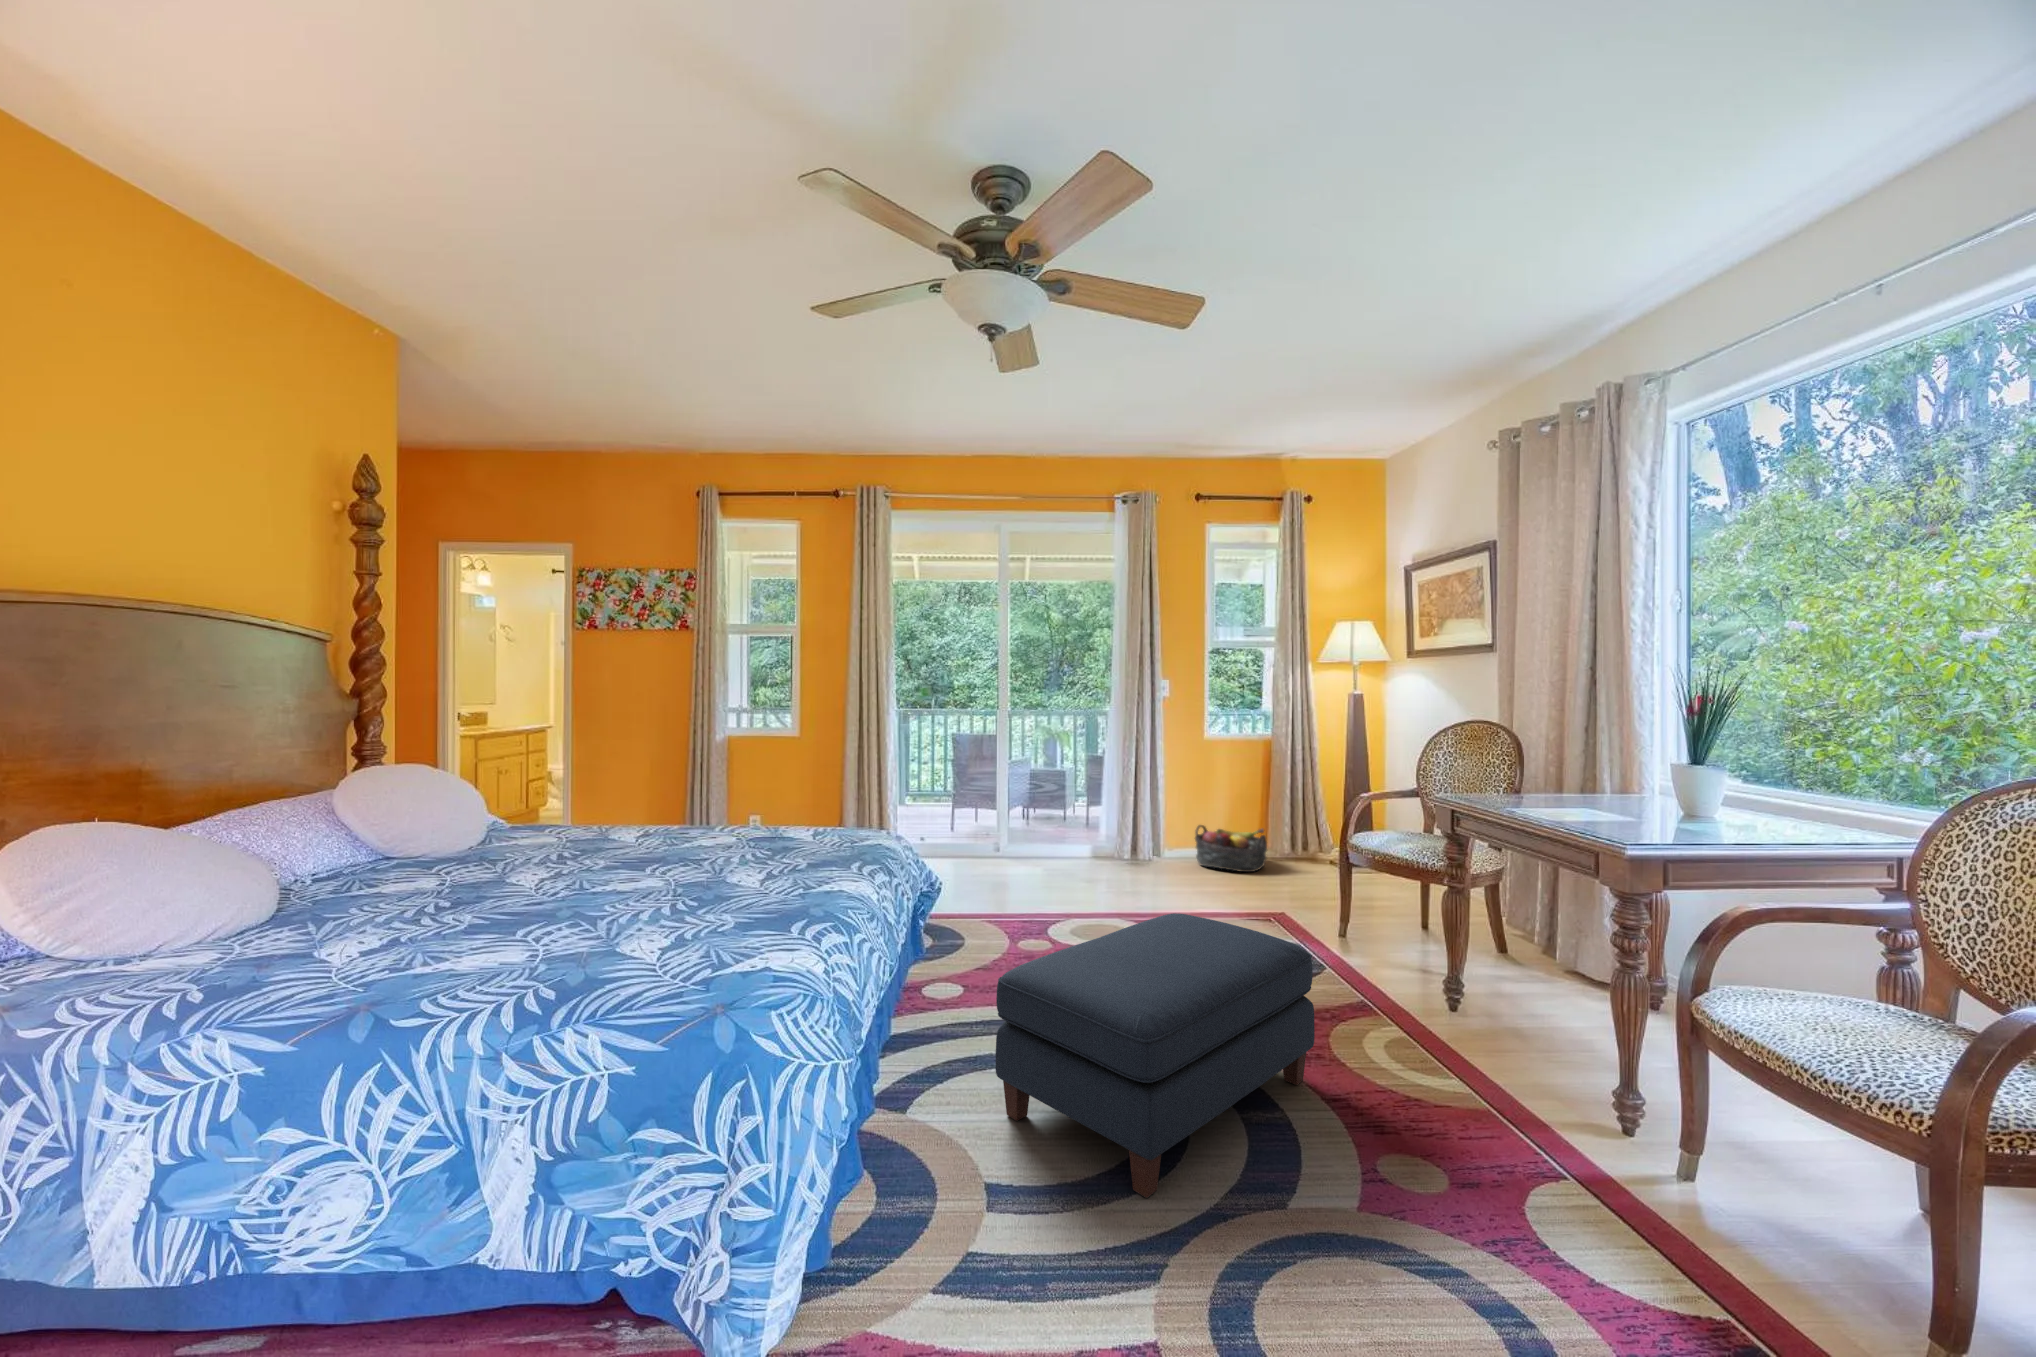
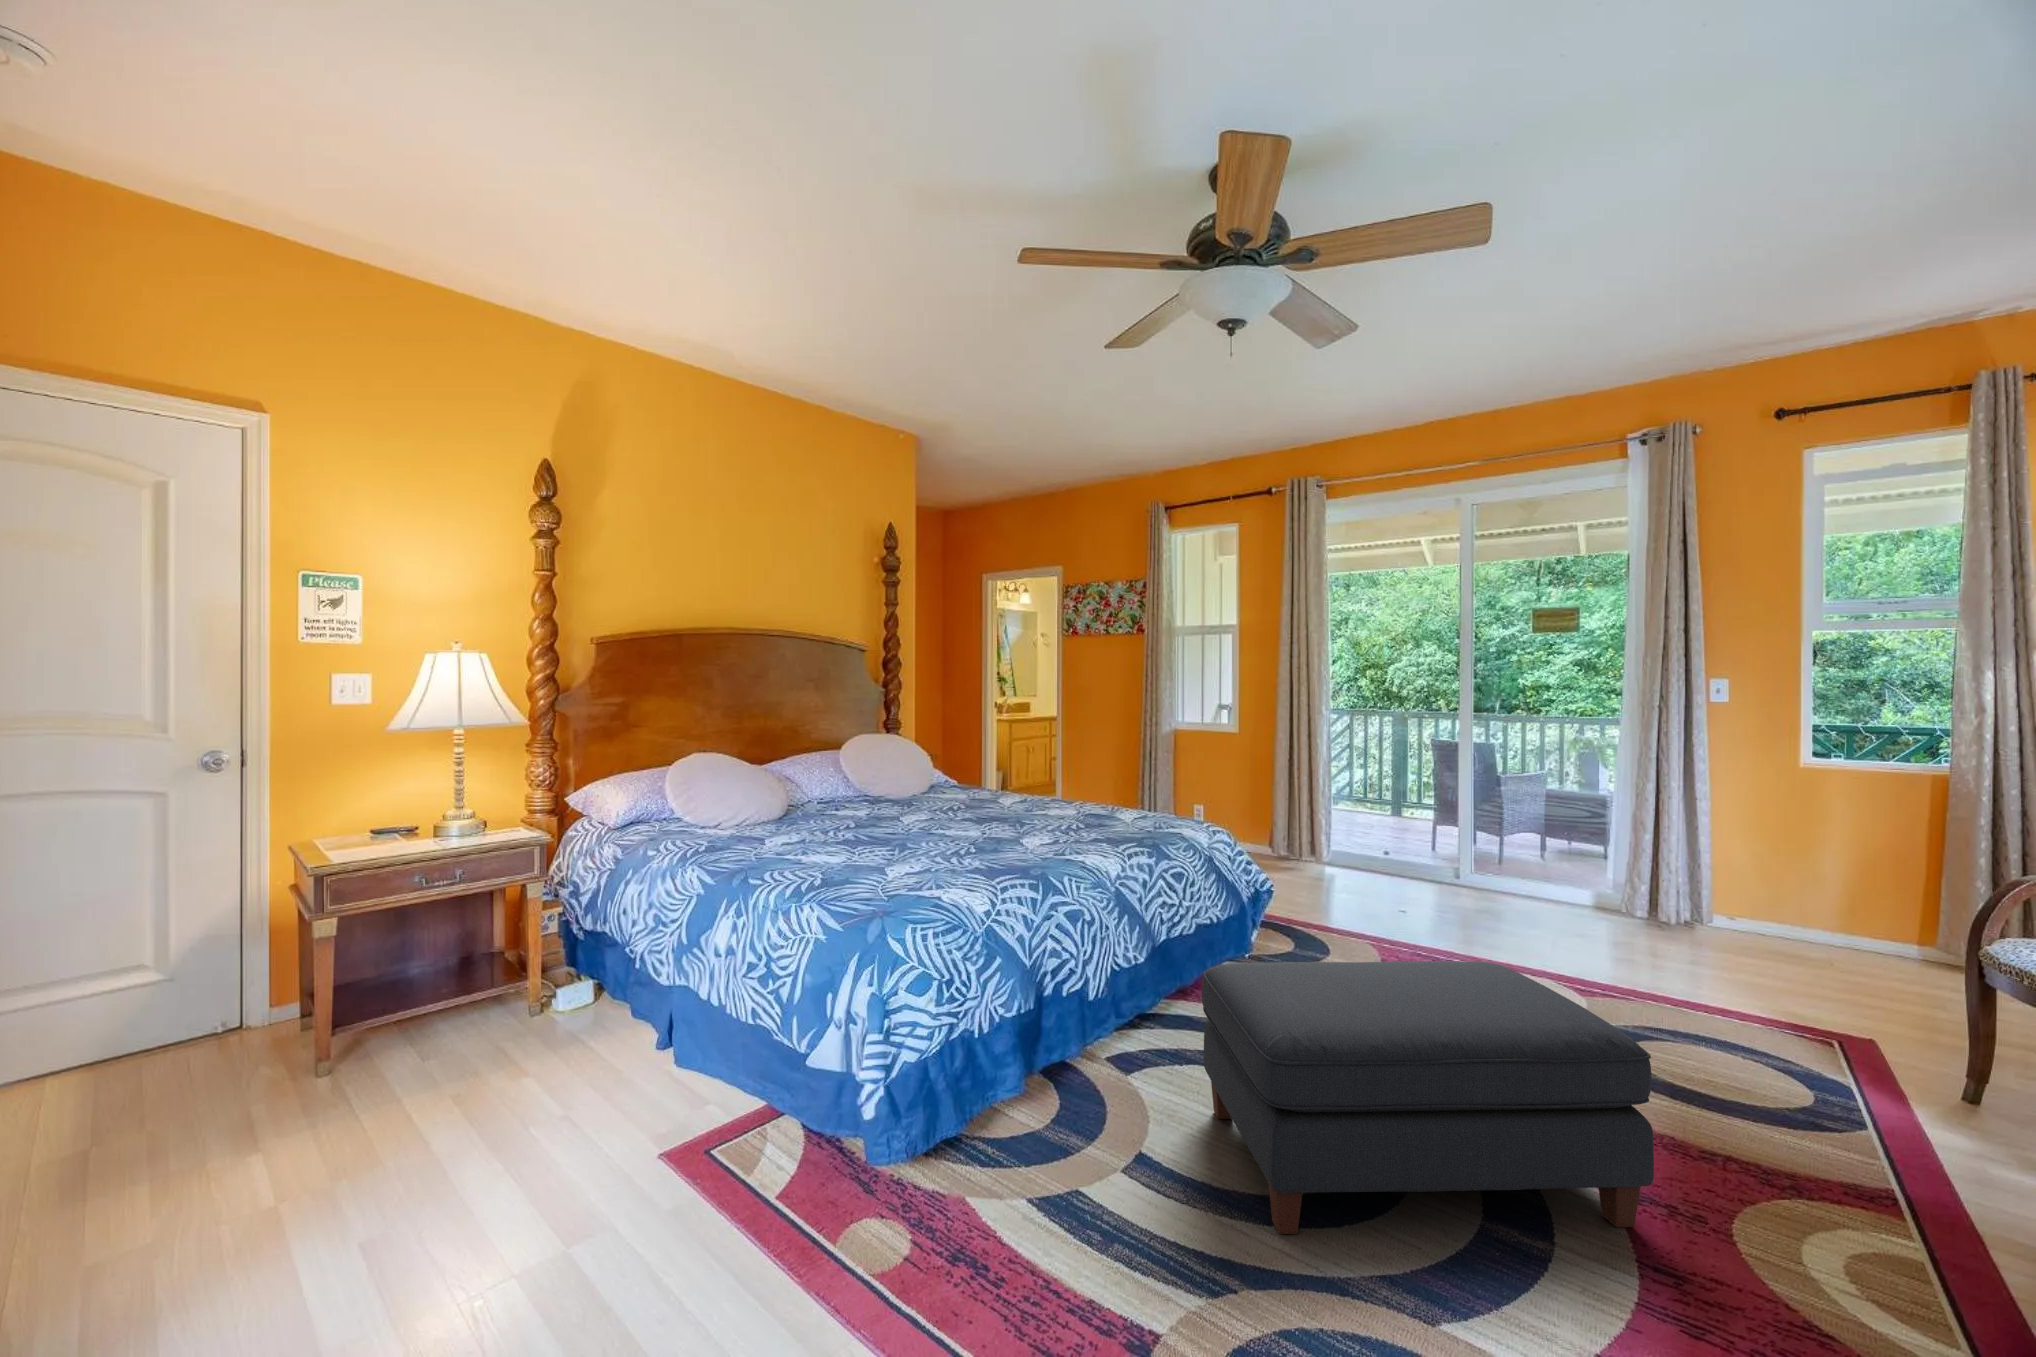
basket: present [1195,825,1267,872] -> none [1764,888,1917,973]

